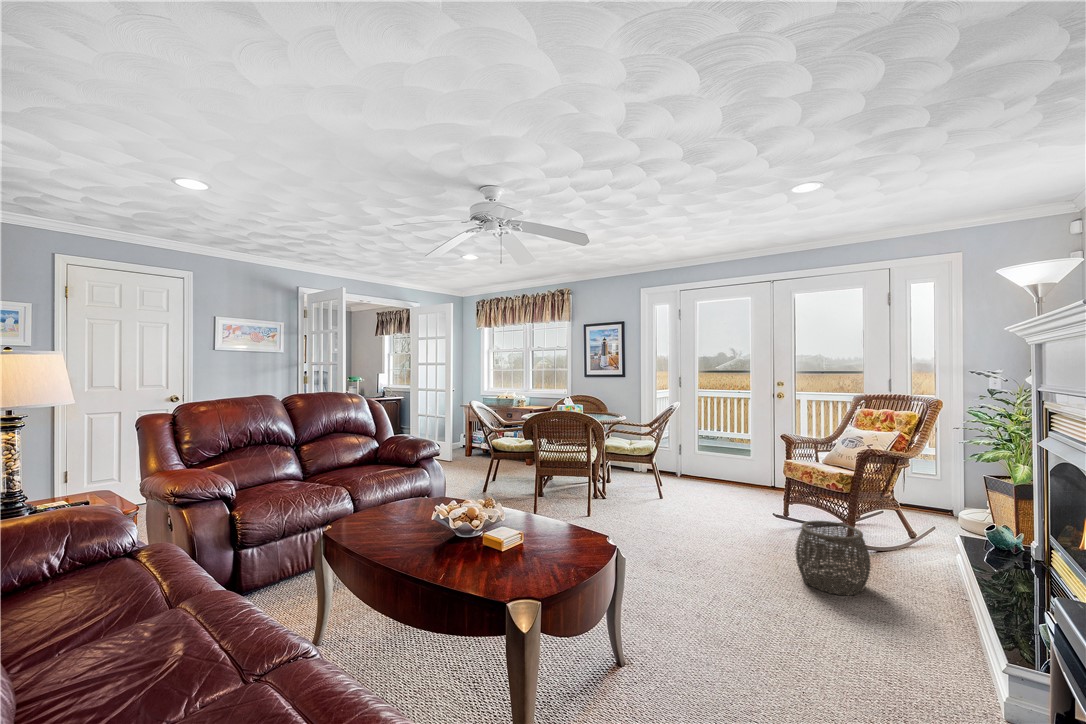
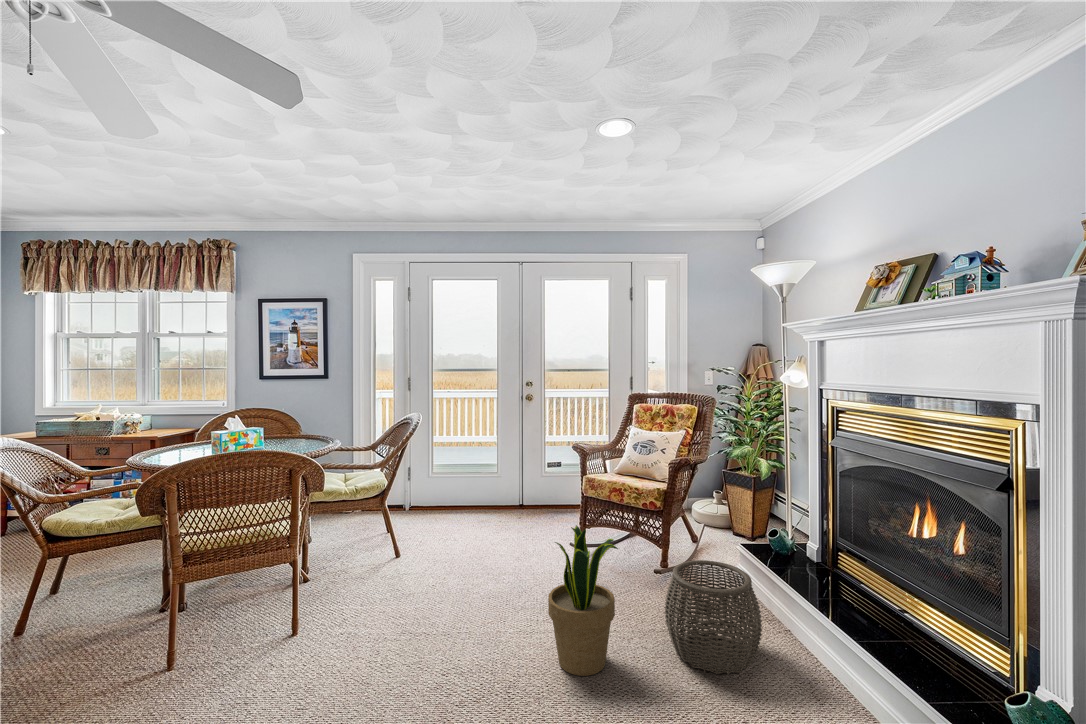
potted plant: none [712,481,763,570] -> present [548,525,618,676]

